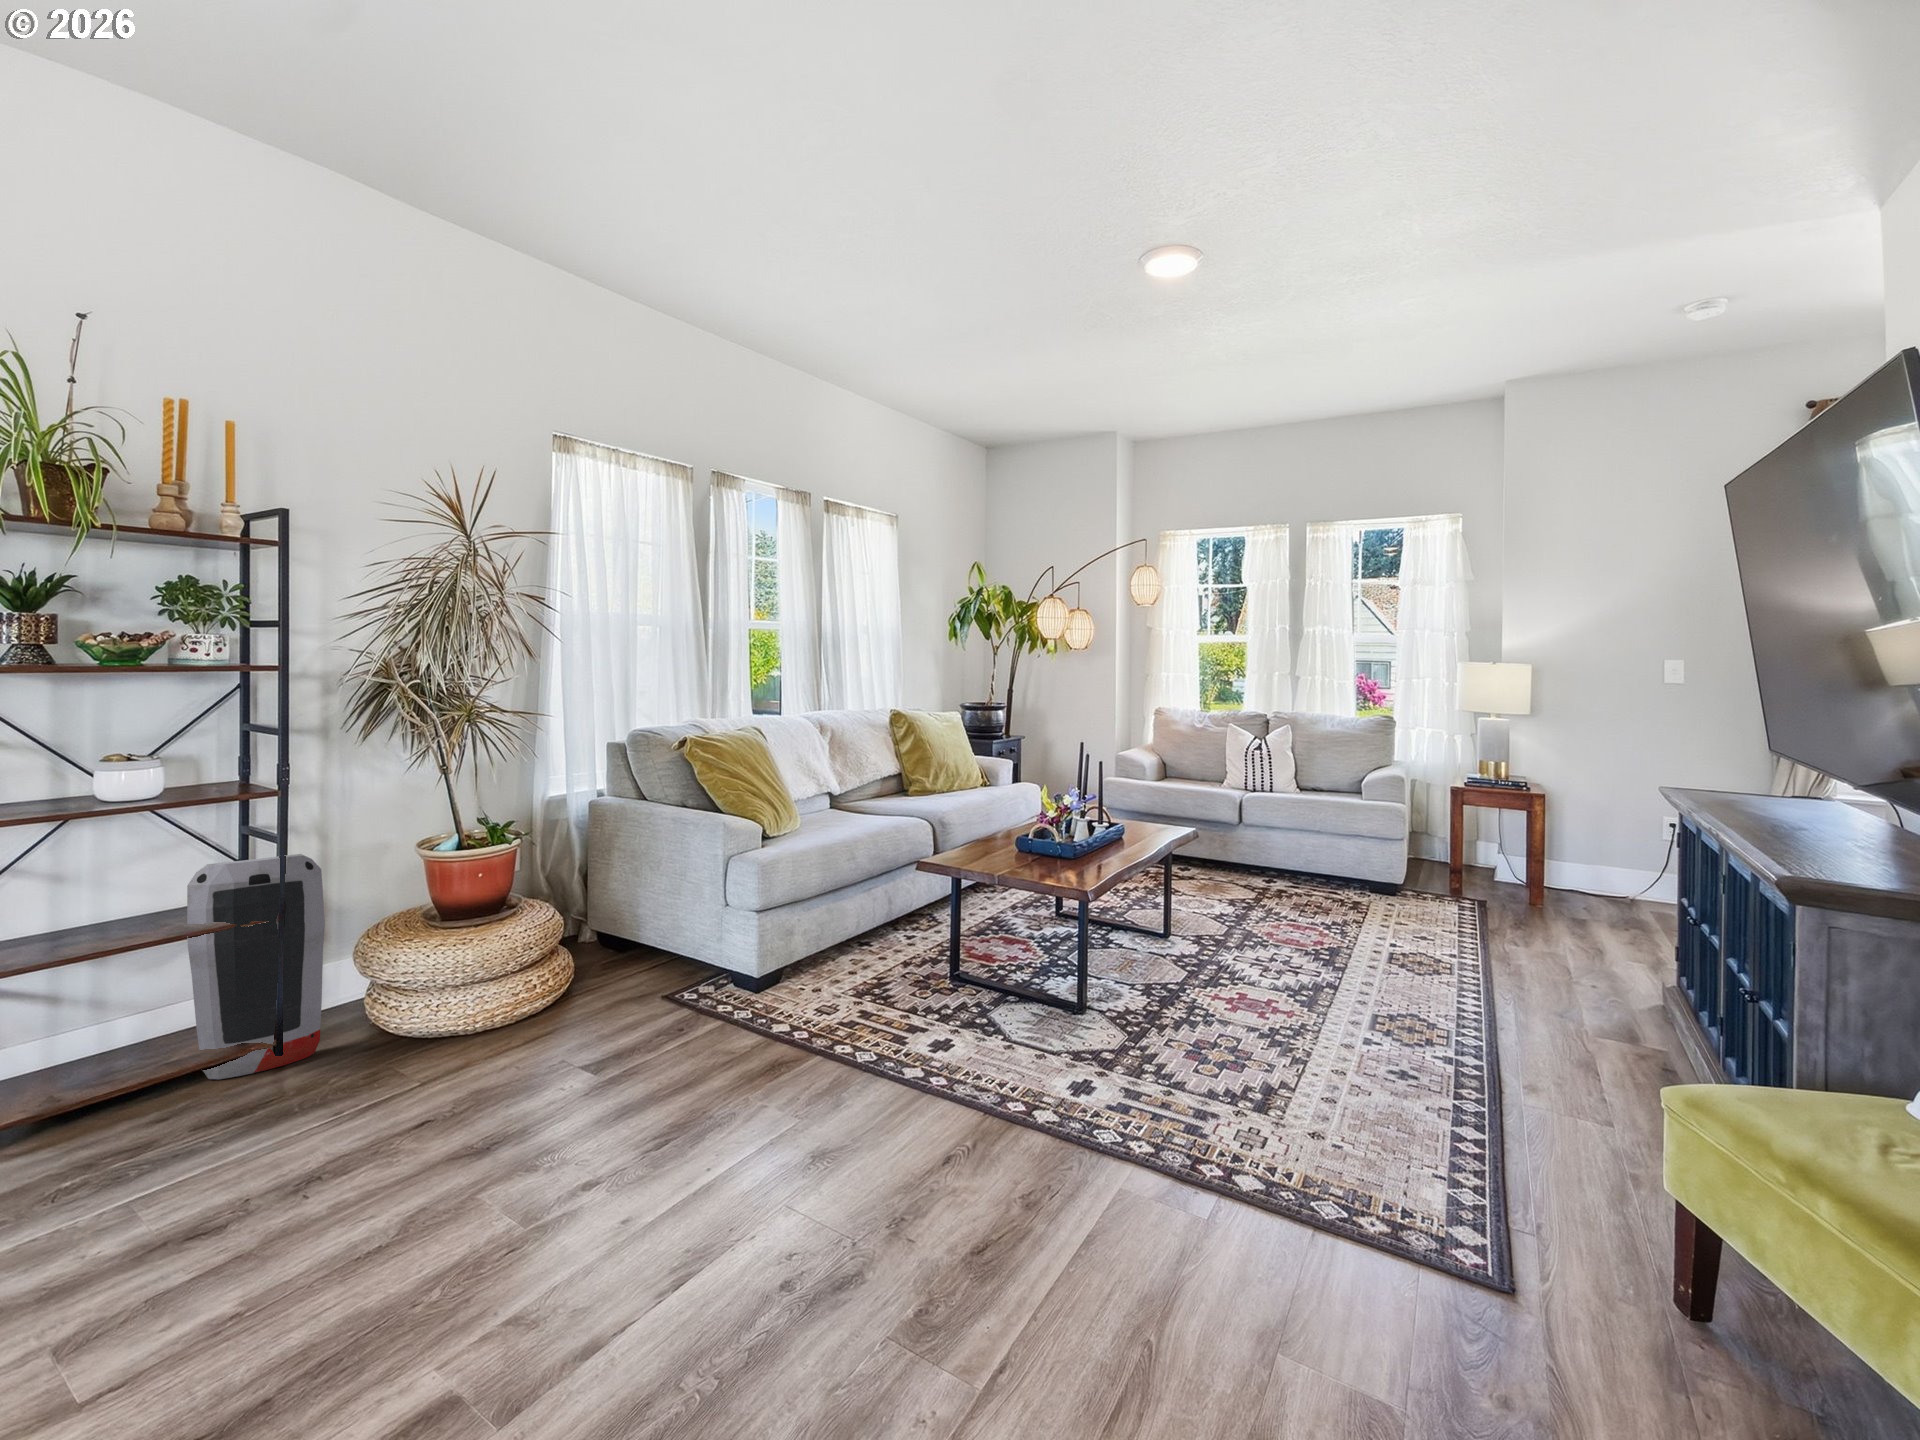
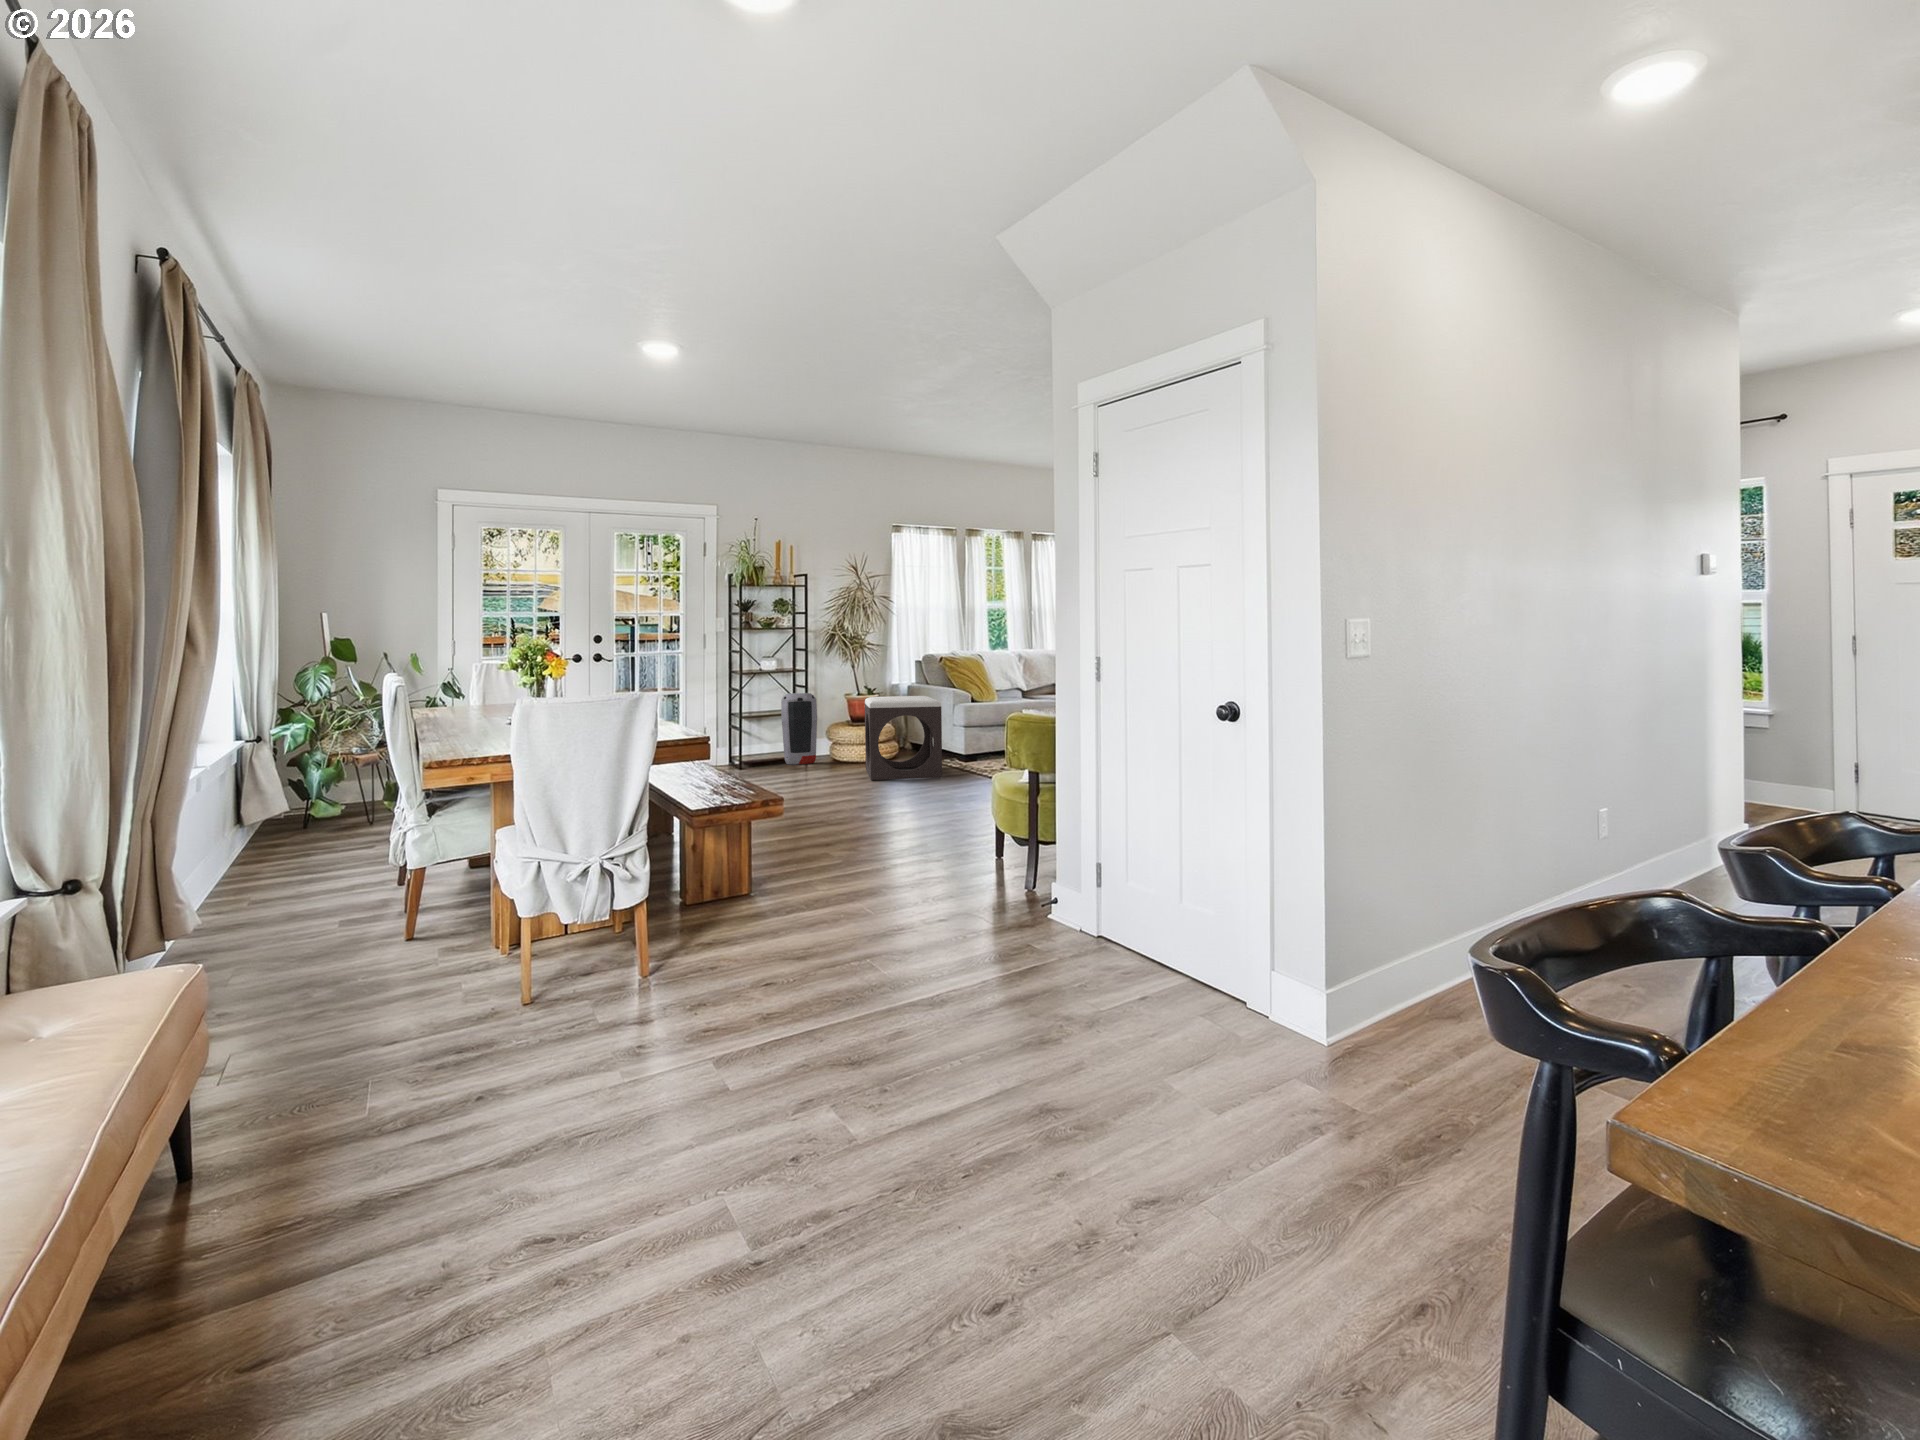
footstool: none [486,852,748,1170] -> present [865,696,942,780]

